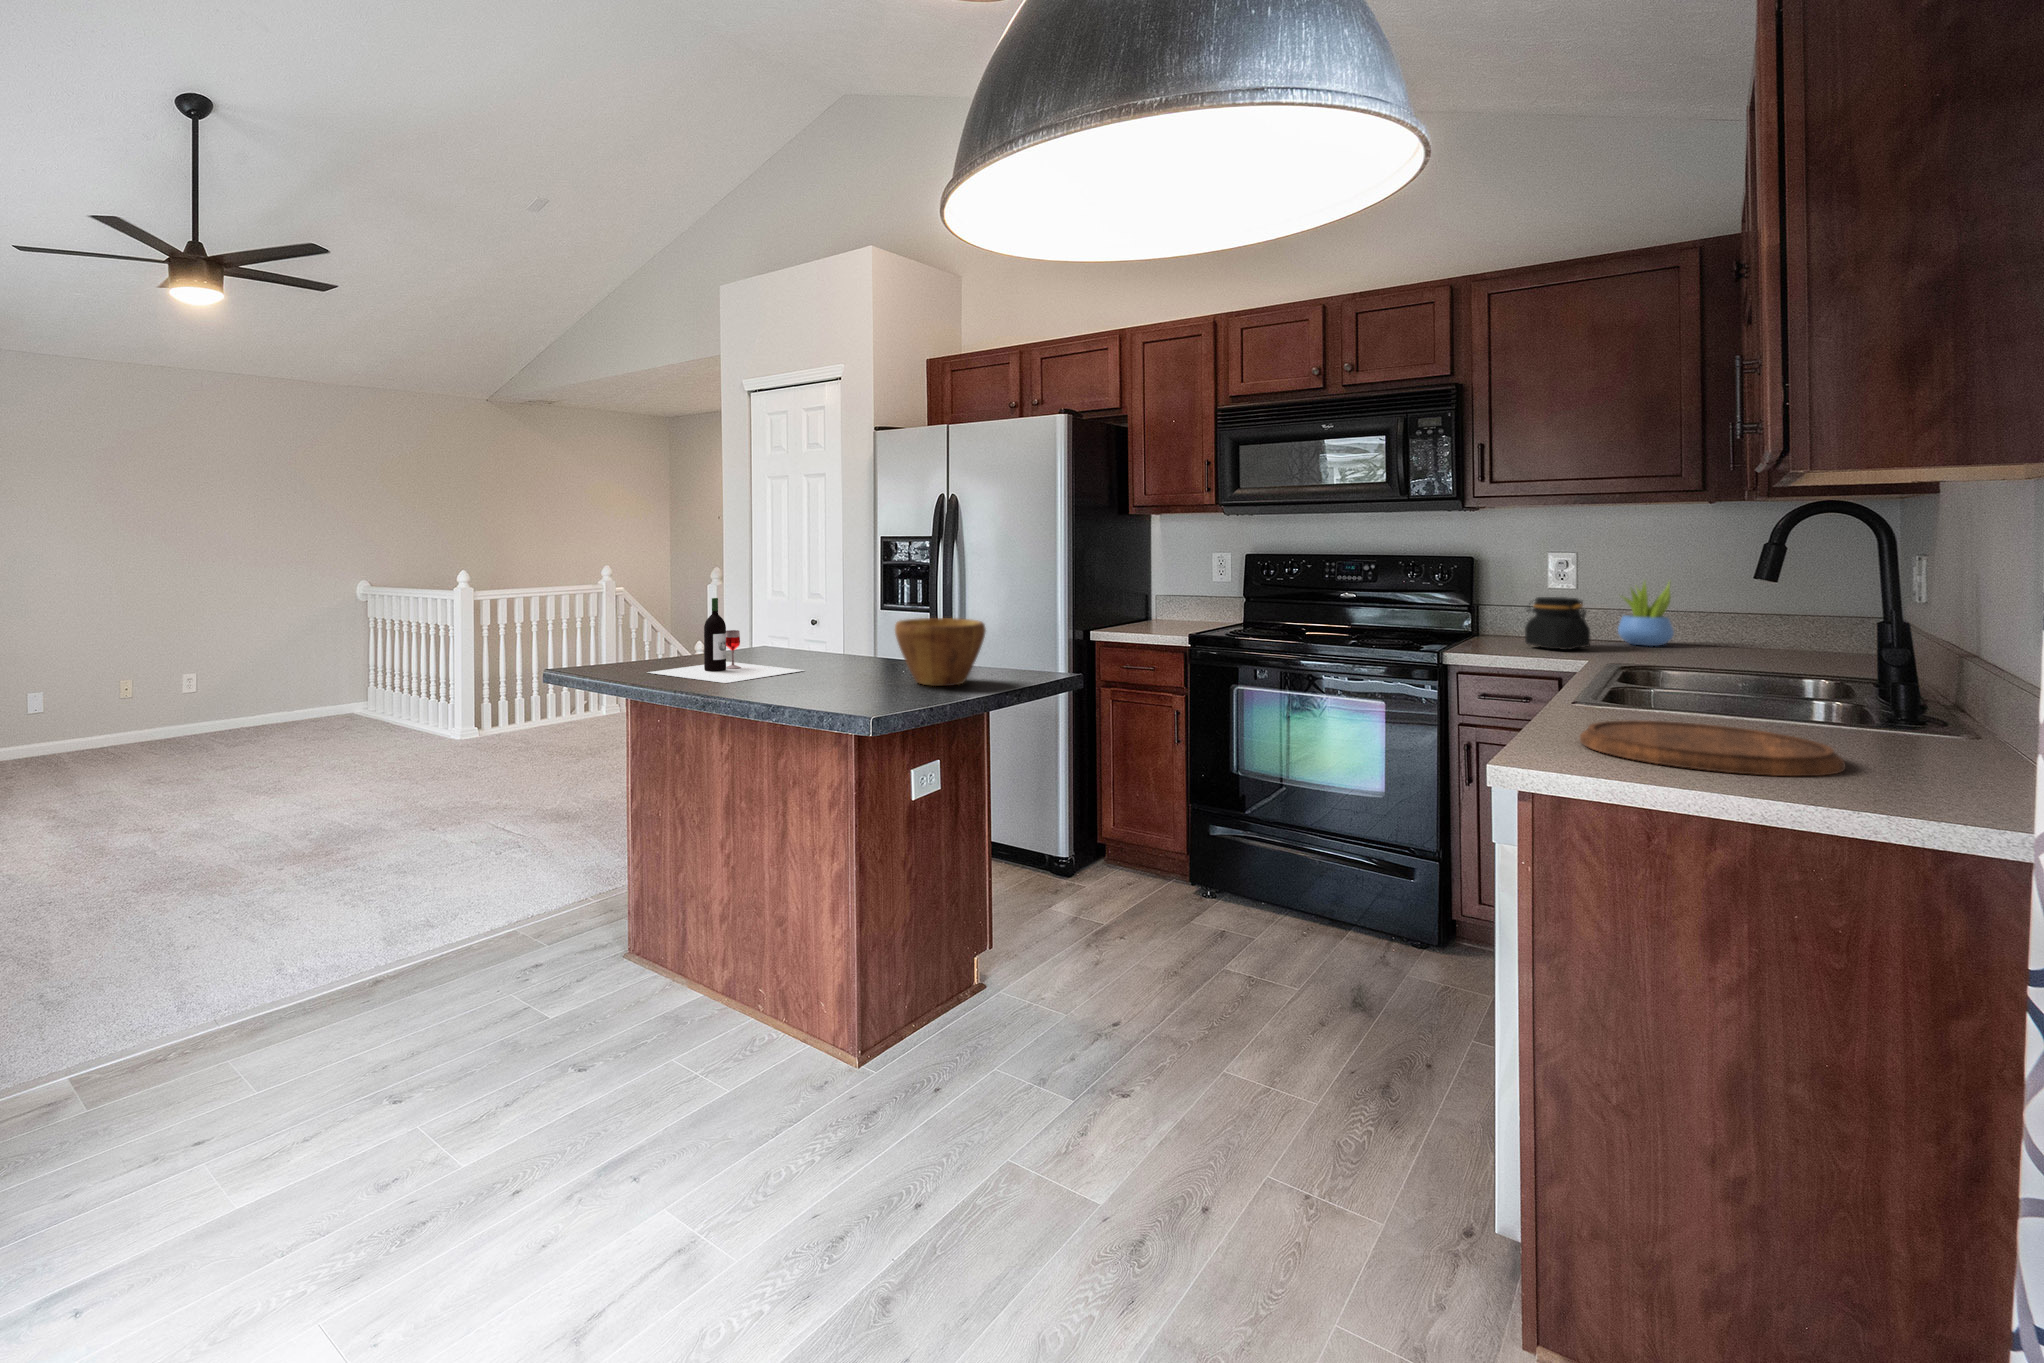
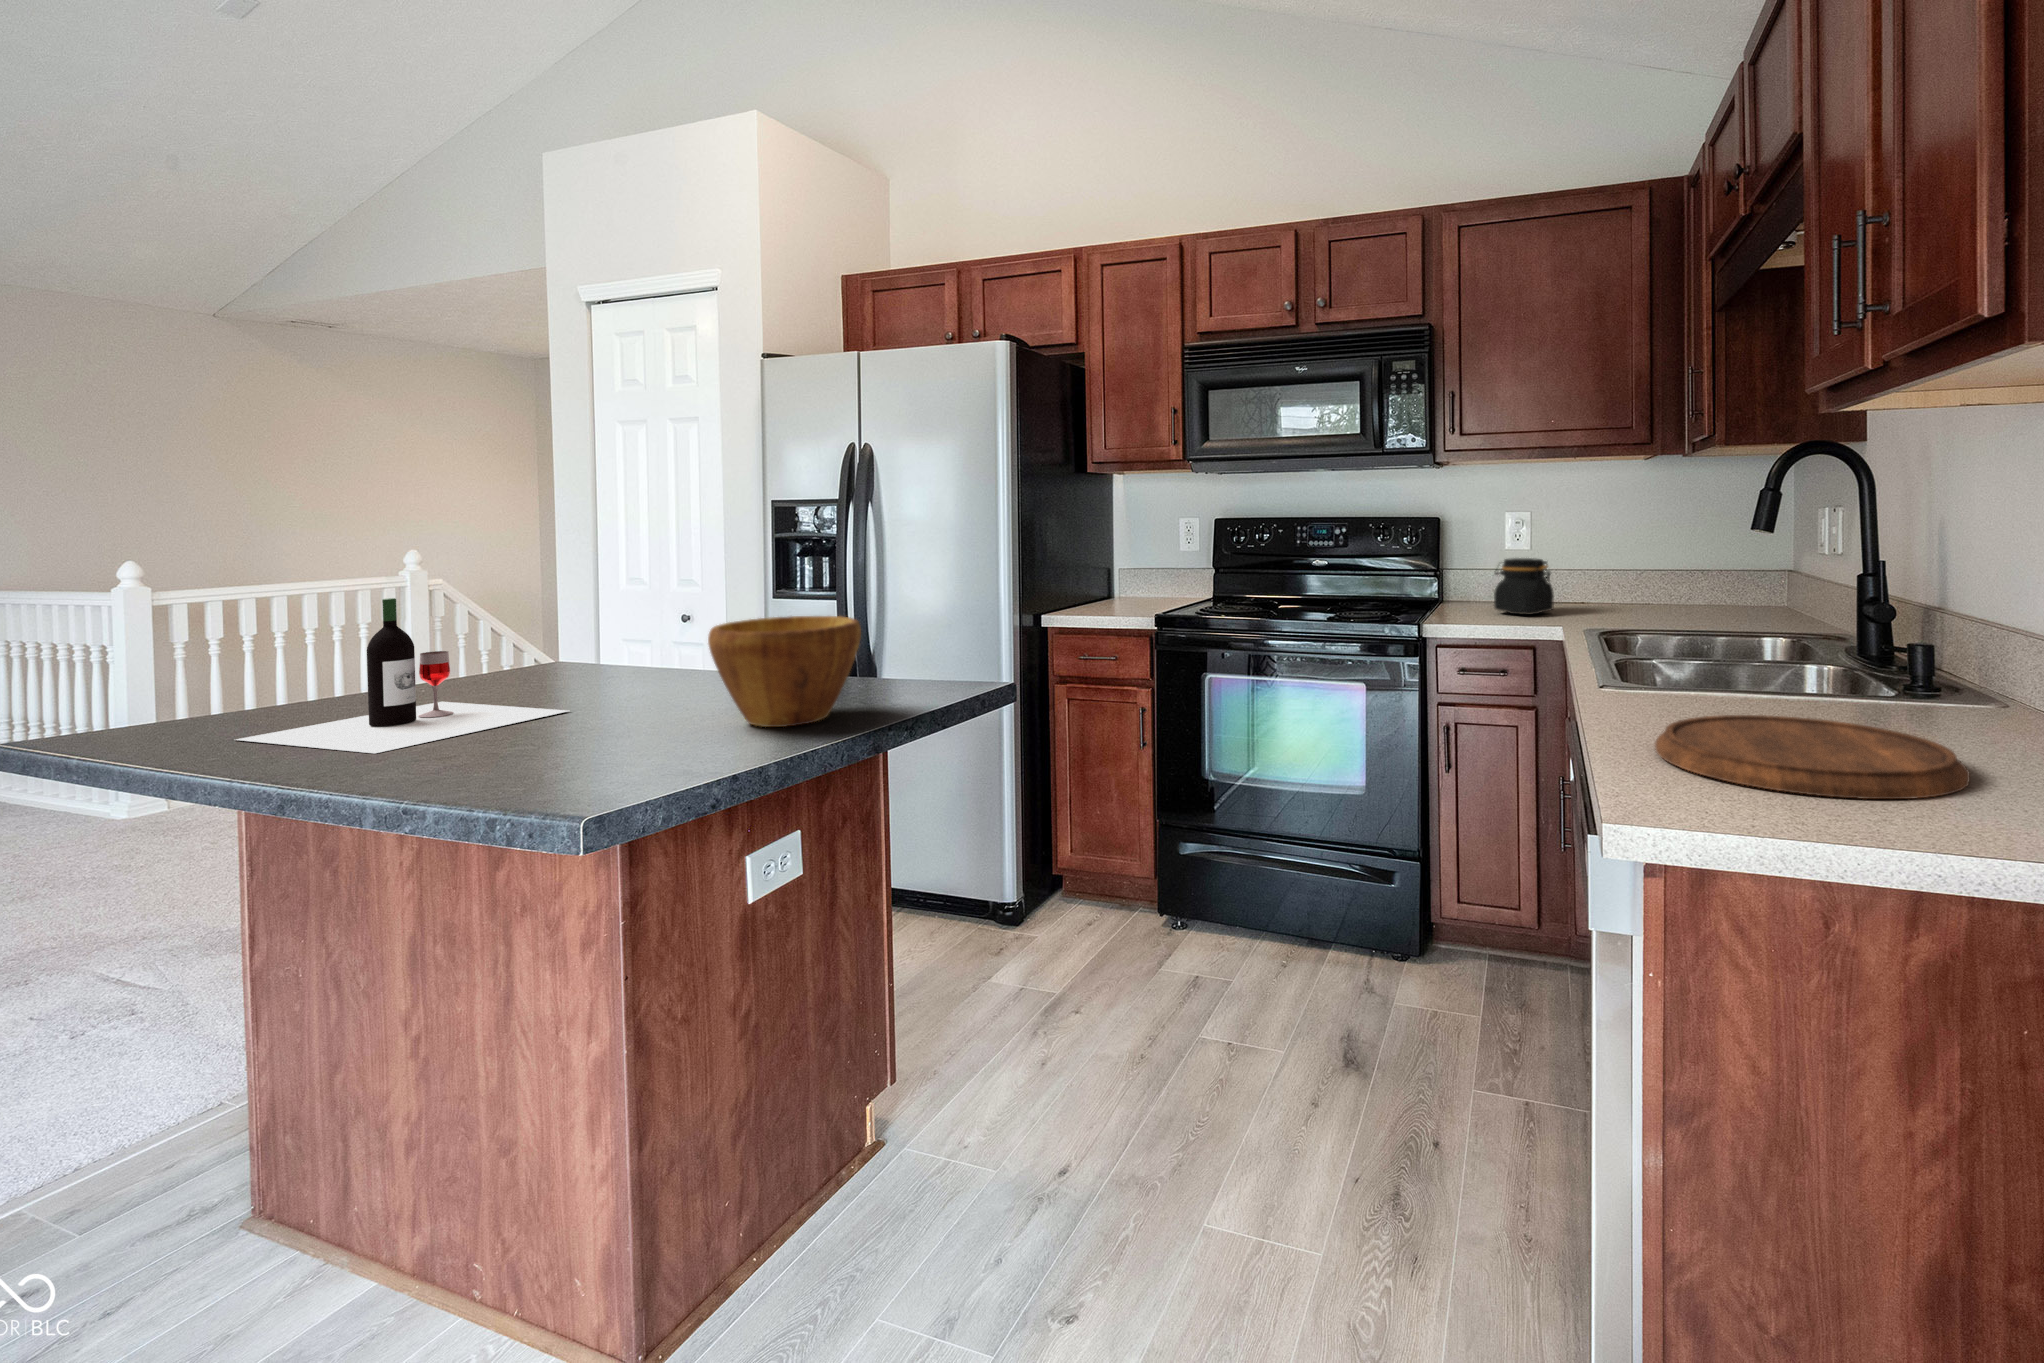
succulent plant: present [1618,582,1674,646] -> none [1572,536,1620,606]

